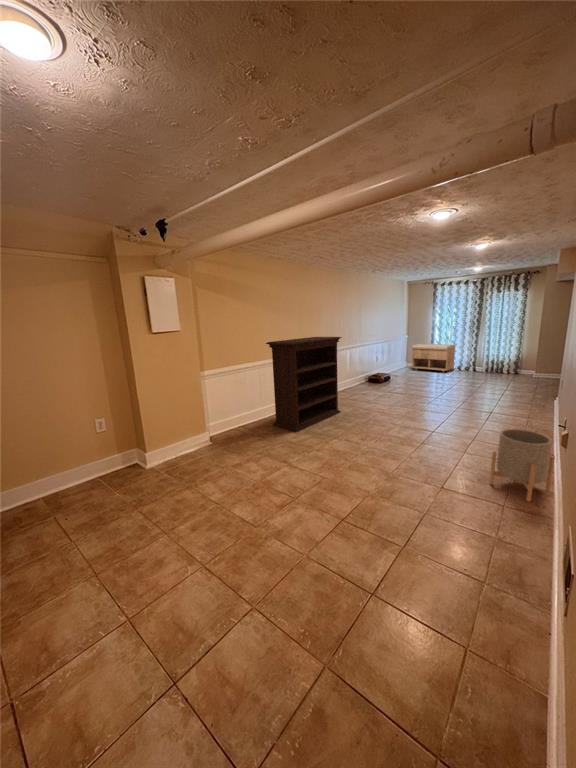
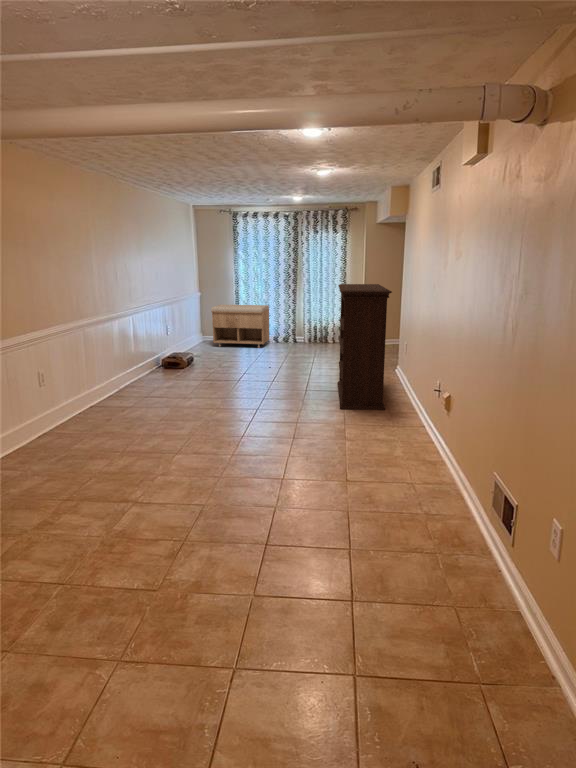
bookshelf: present [266,337,341,432] -> present [337,284,392,410]
planter: present [489,429,555,502] -> none [402,407,457,486]

